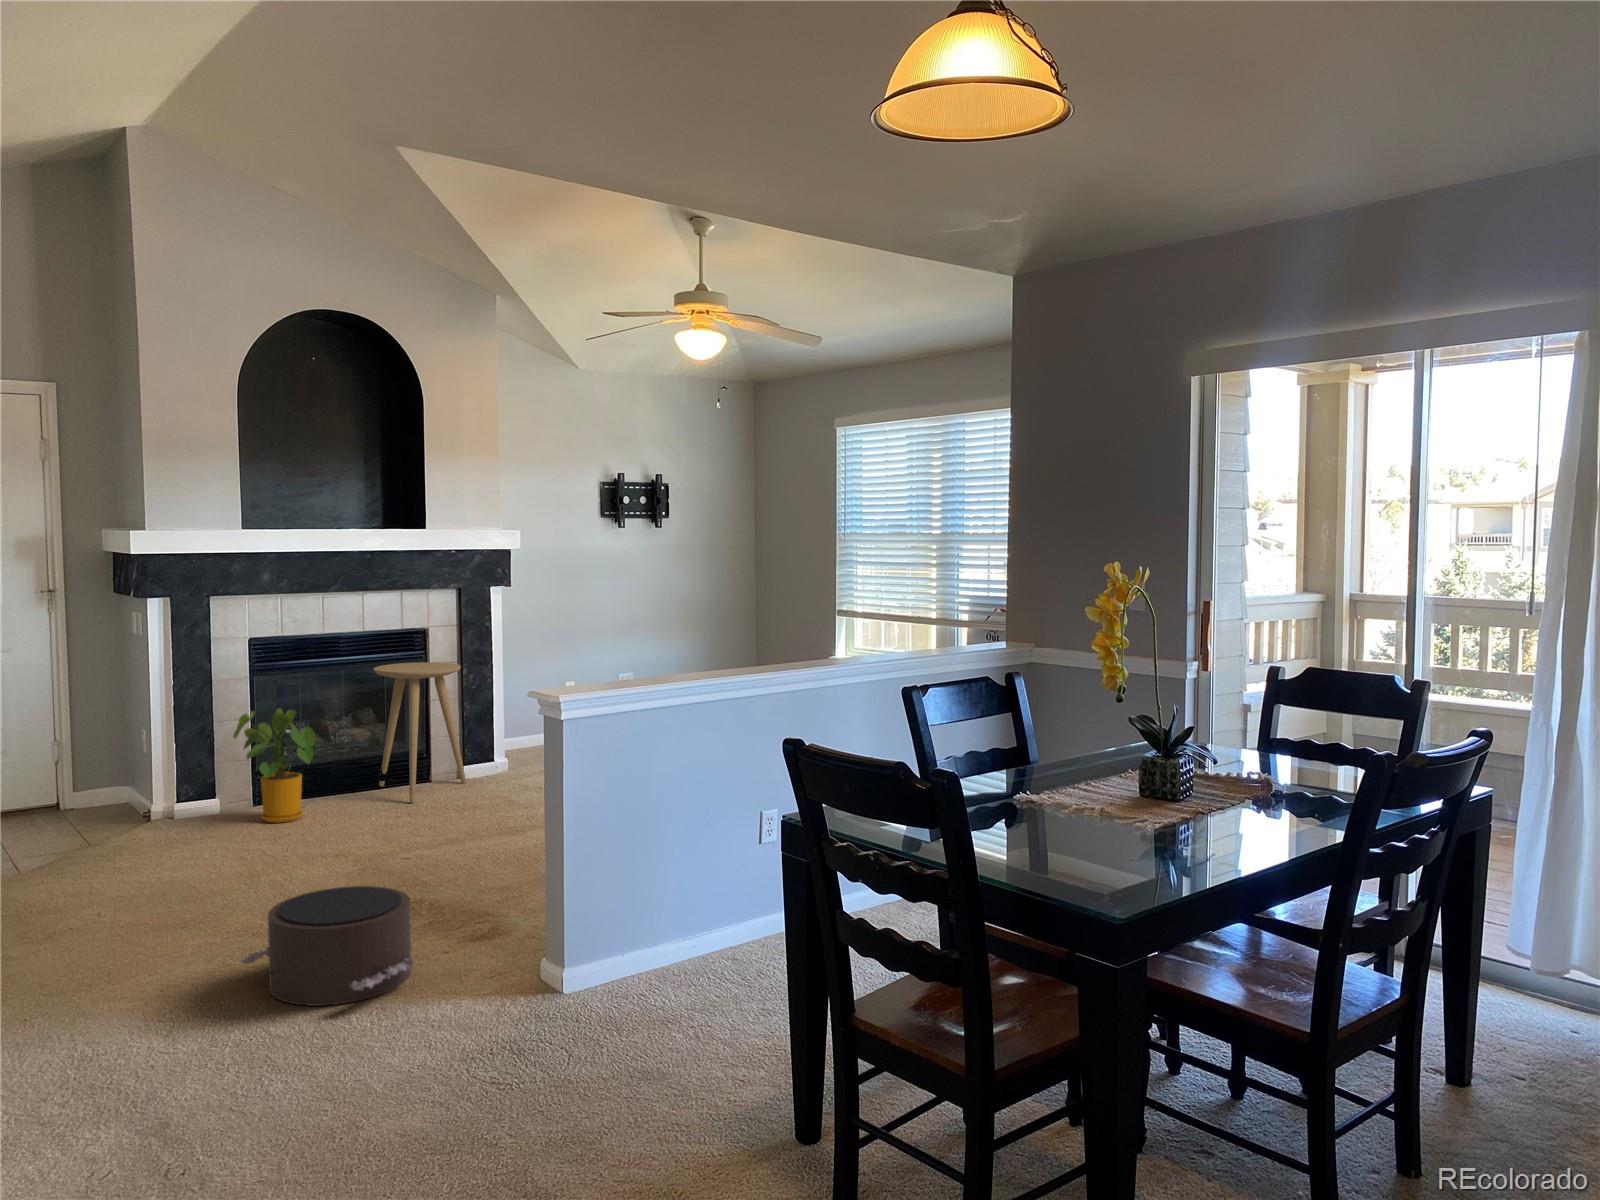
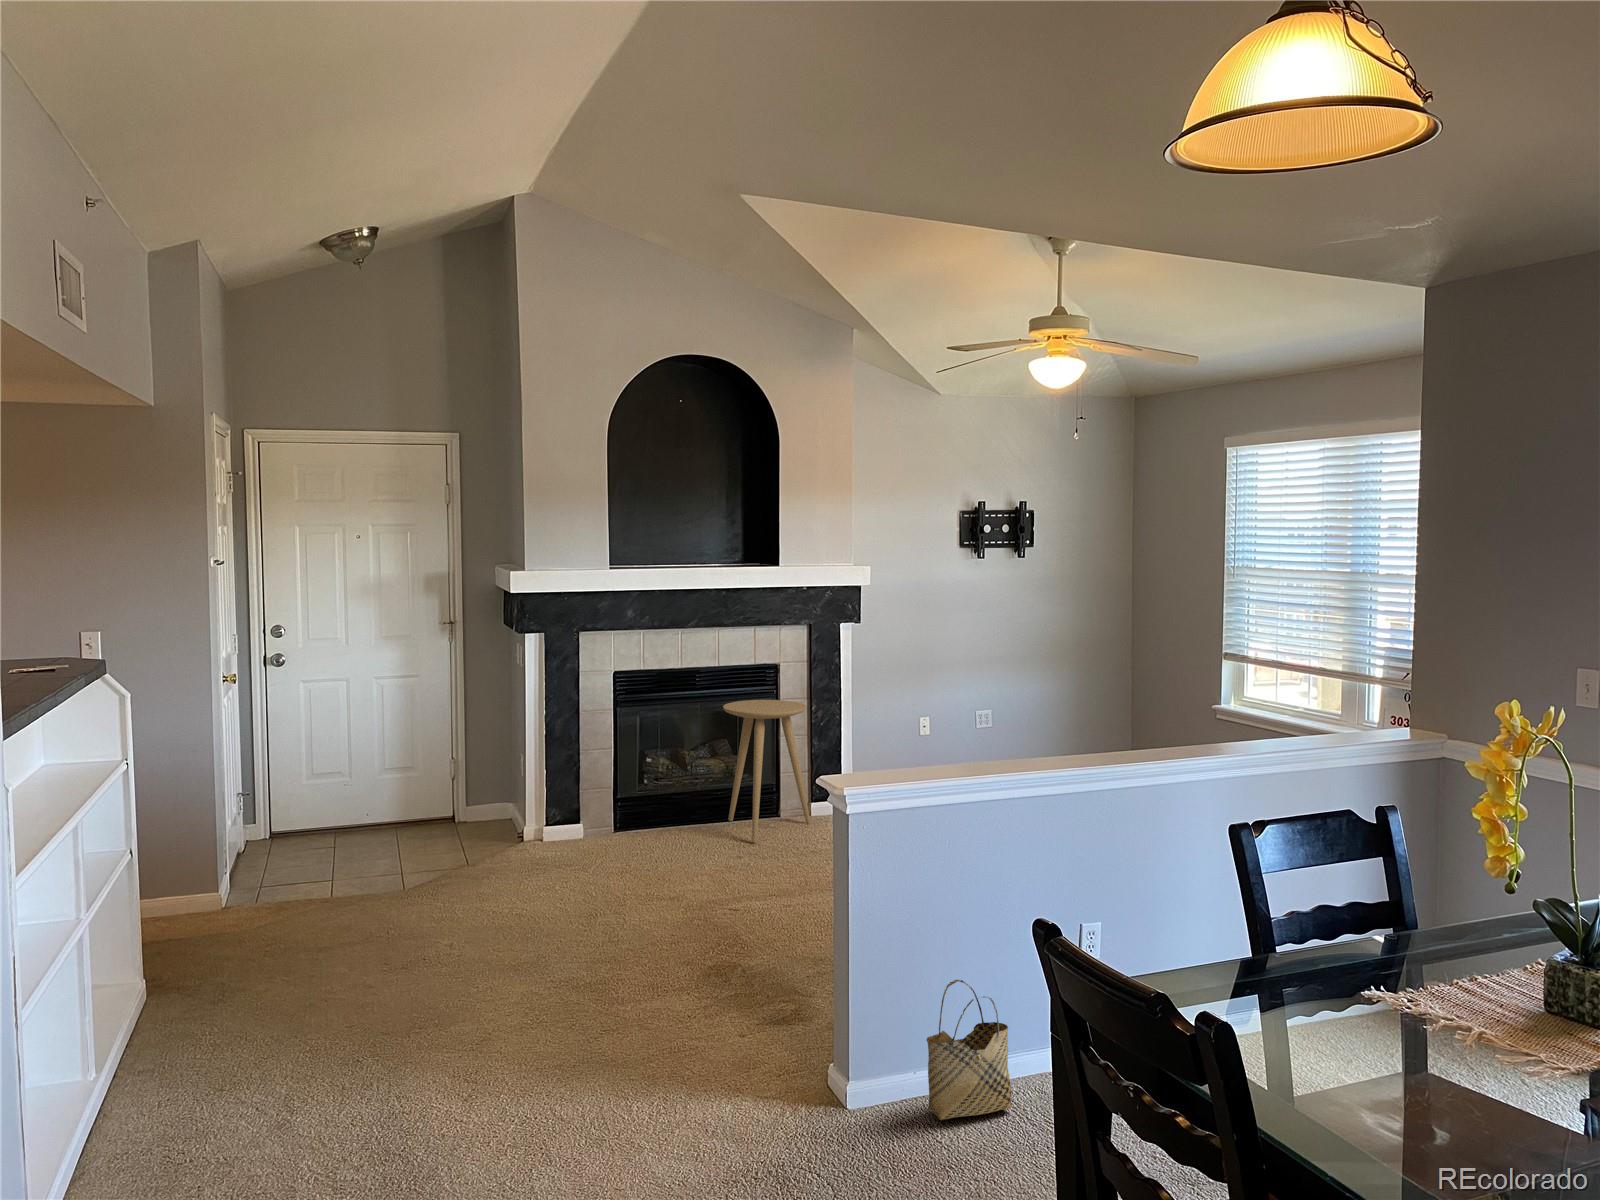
house plant: present [233,708,318,823] -> none [594,741,672,854]
woven basket: none [638,866,713,991] -> present [926,980,1012,1120]
pouf: present [242,886,415,1006] -> none [549,954,710,1082]

